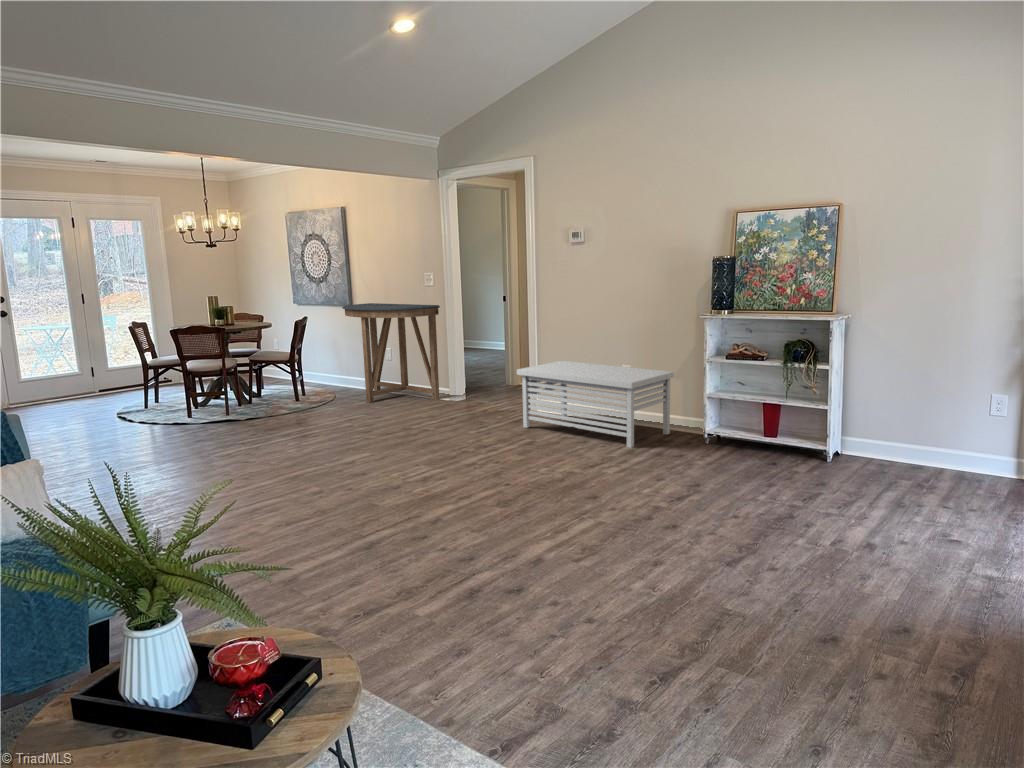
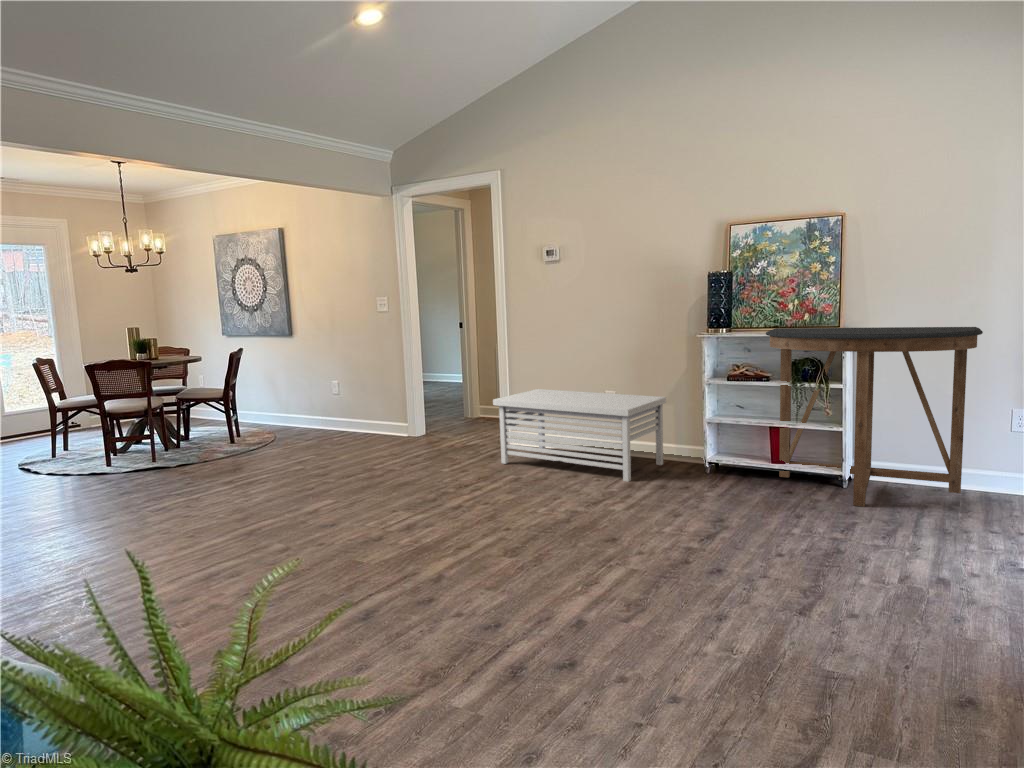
console table: present [342,303,440,403] -> present [766,327,983,507]

